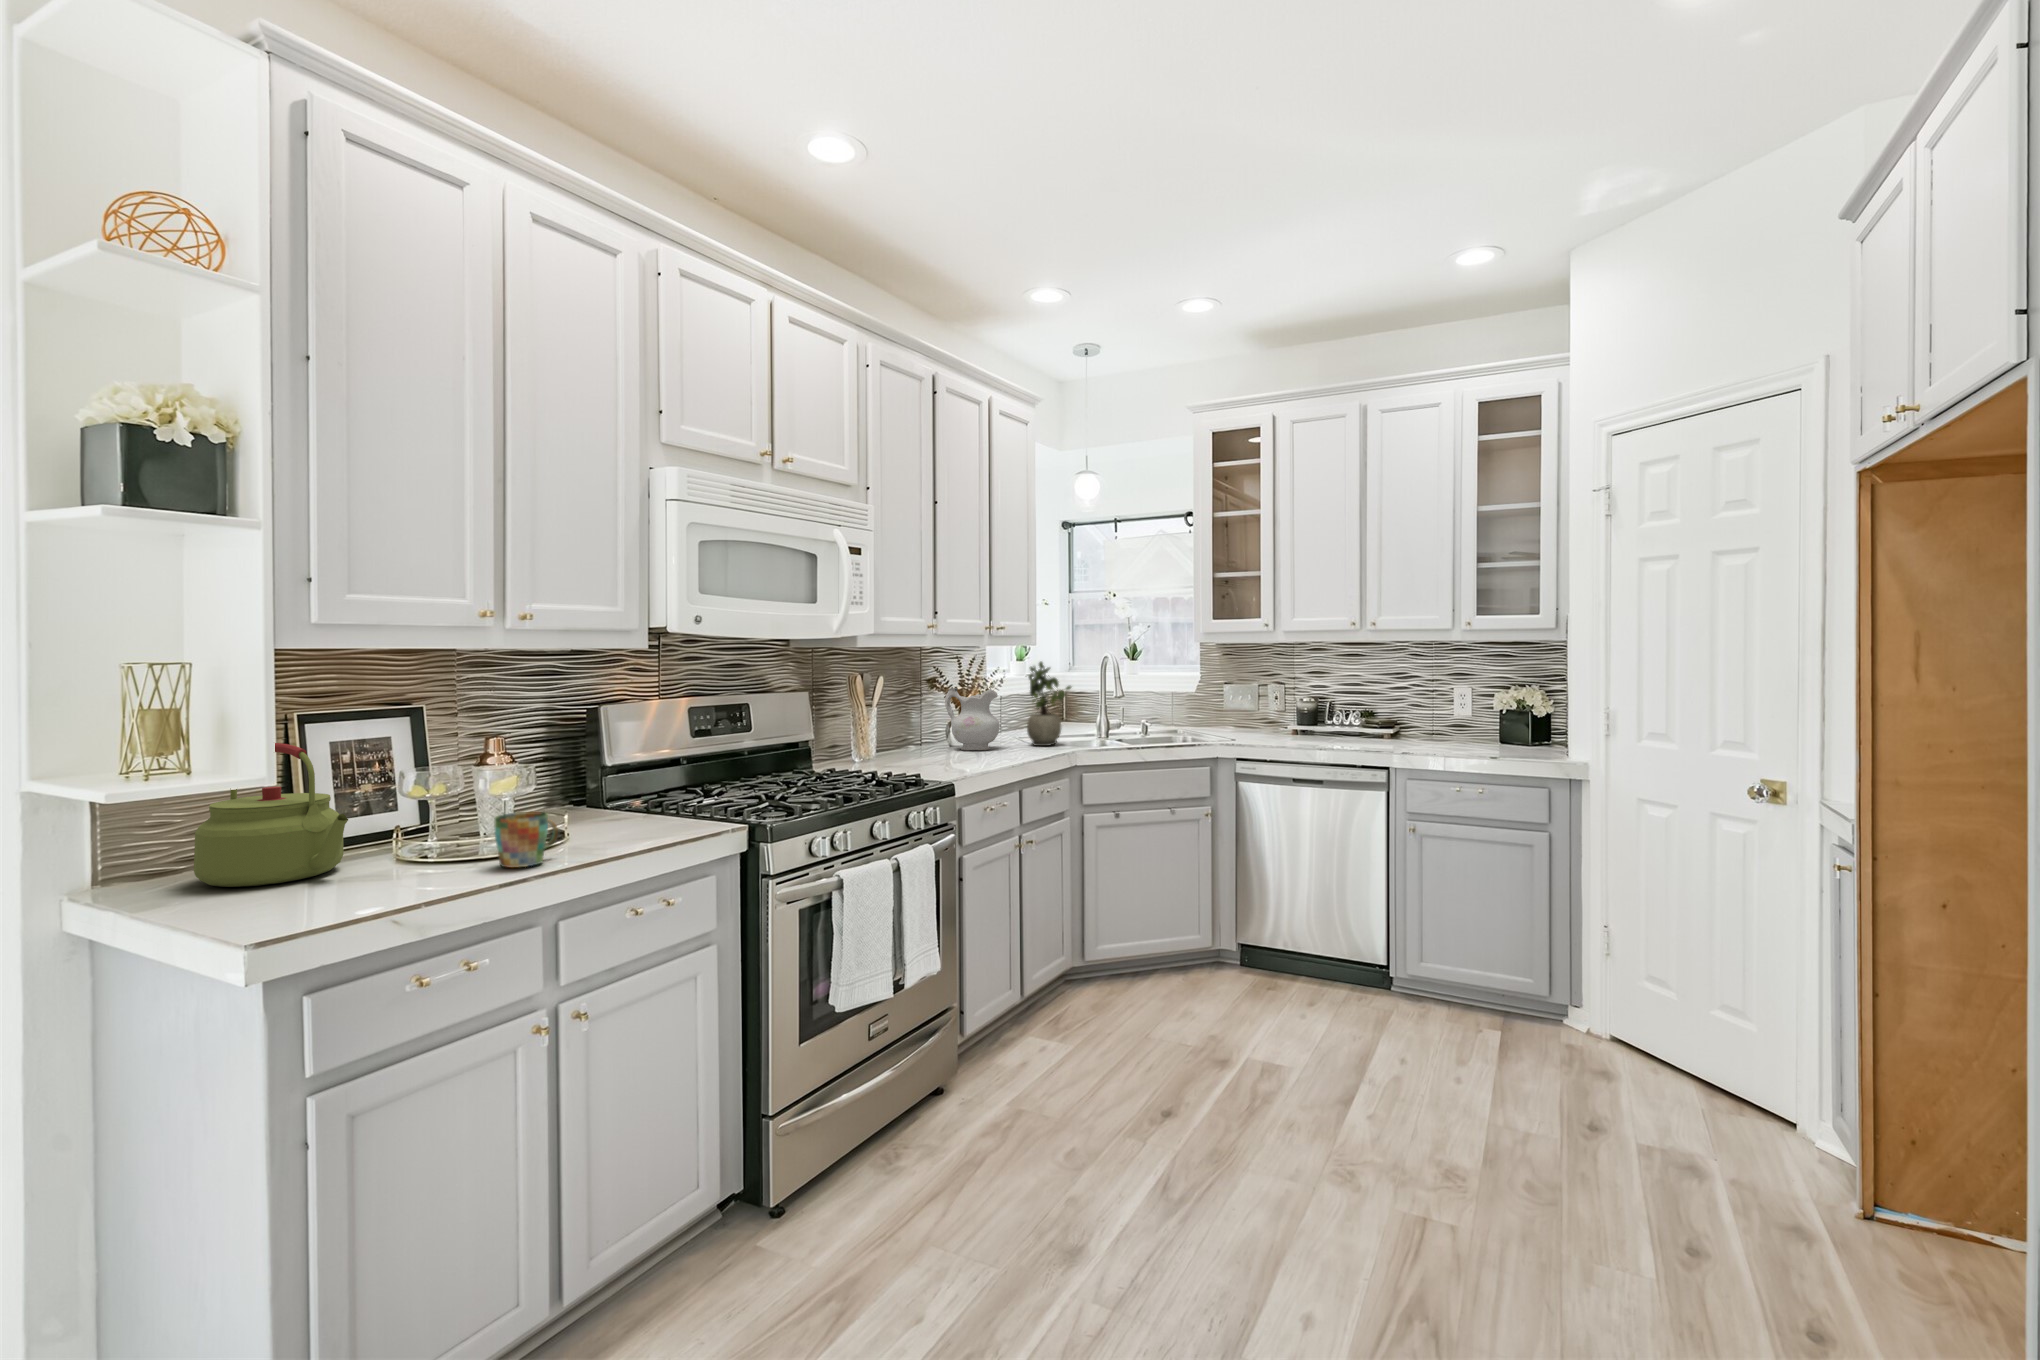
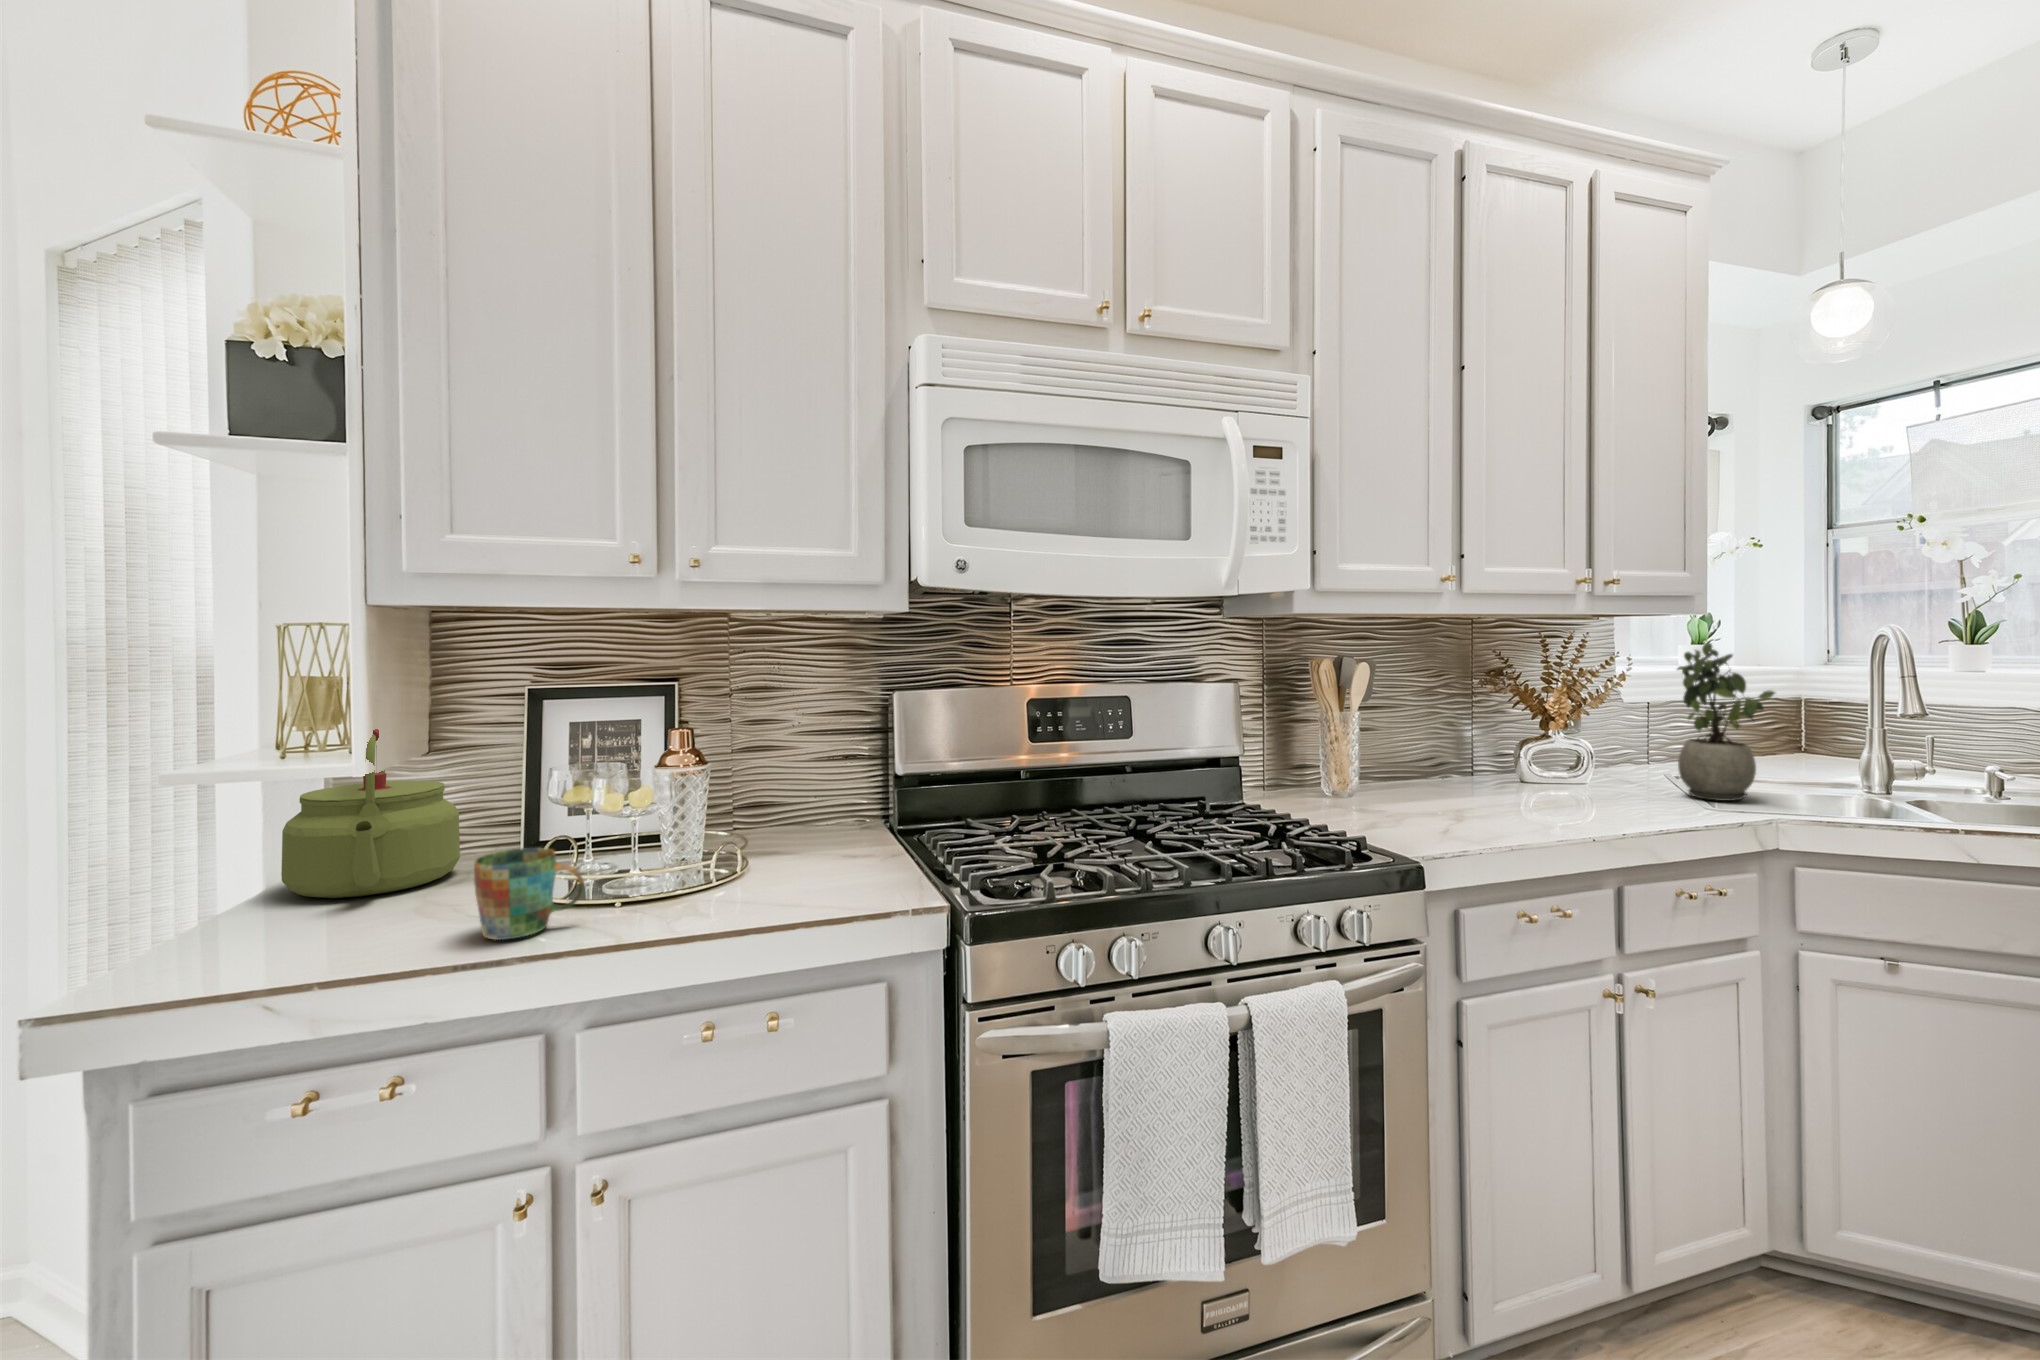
ceramic pitcher: present [945,688,999,750] -> none [1514,685,1614,796]

